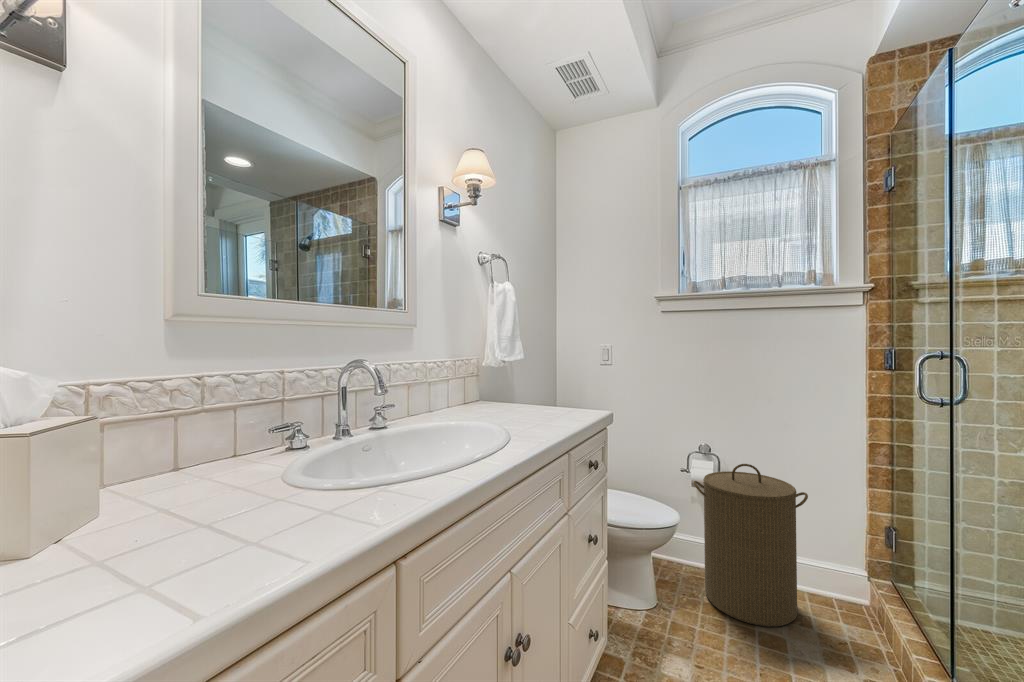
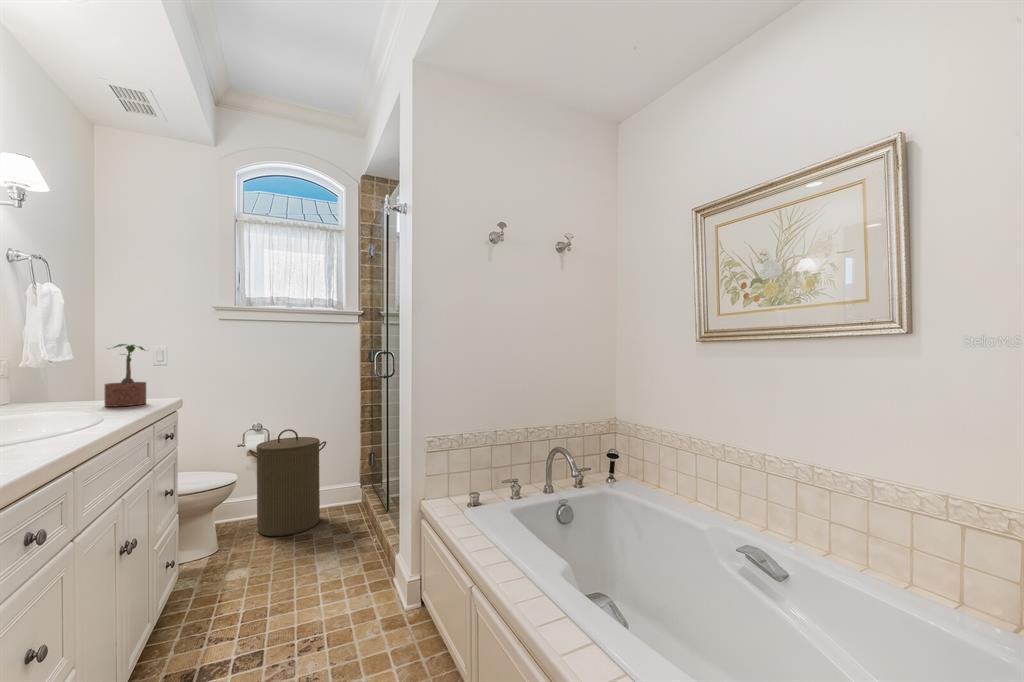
potted plant: none [532,343,573,420] -> present [105,344,146,407]

